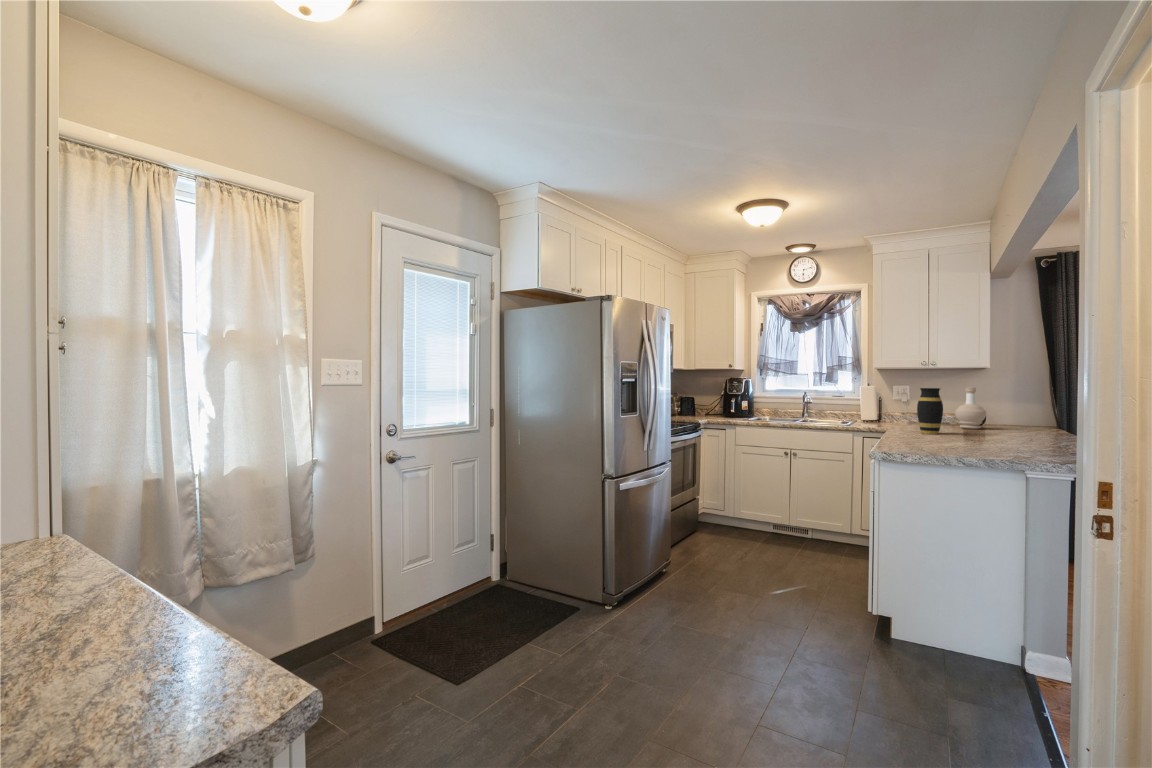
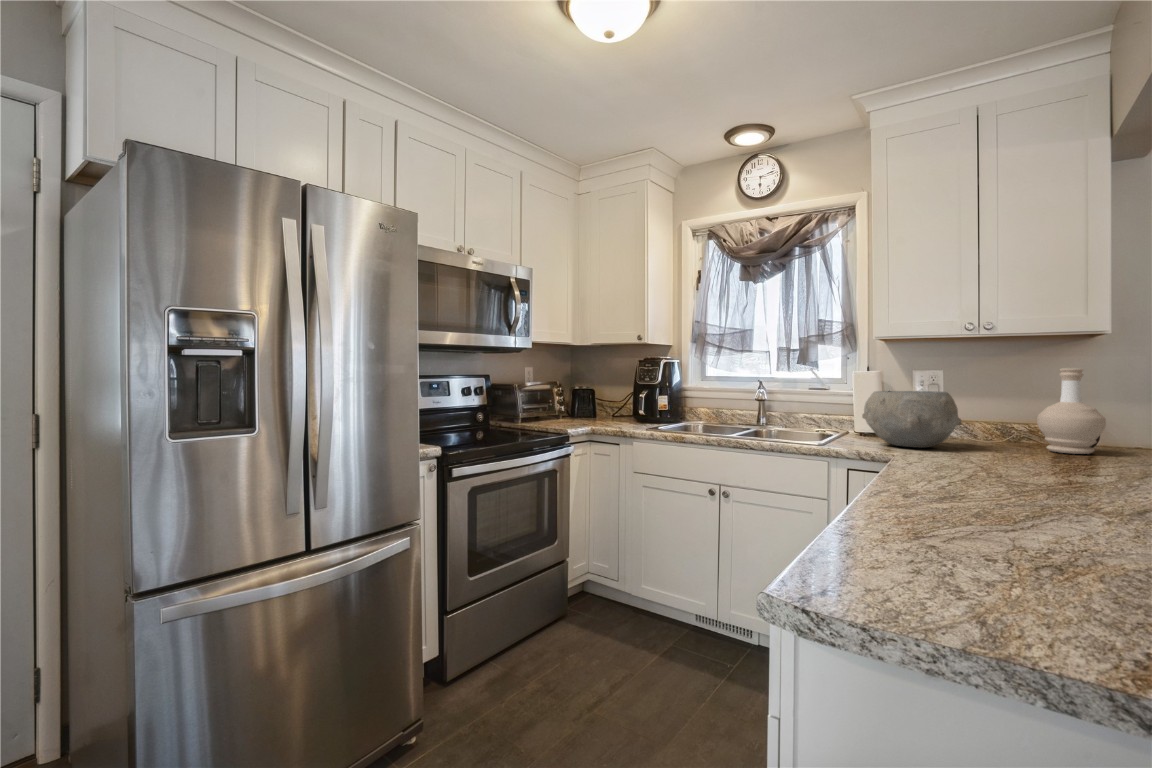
vase: present [917,388,943,434] -> none [964,367,1026,472]
ceramic bowl: none [868,398,918,427] -> present [862,391,961,448]

